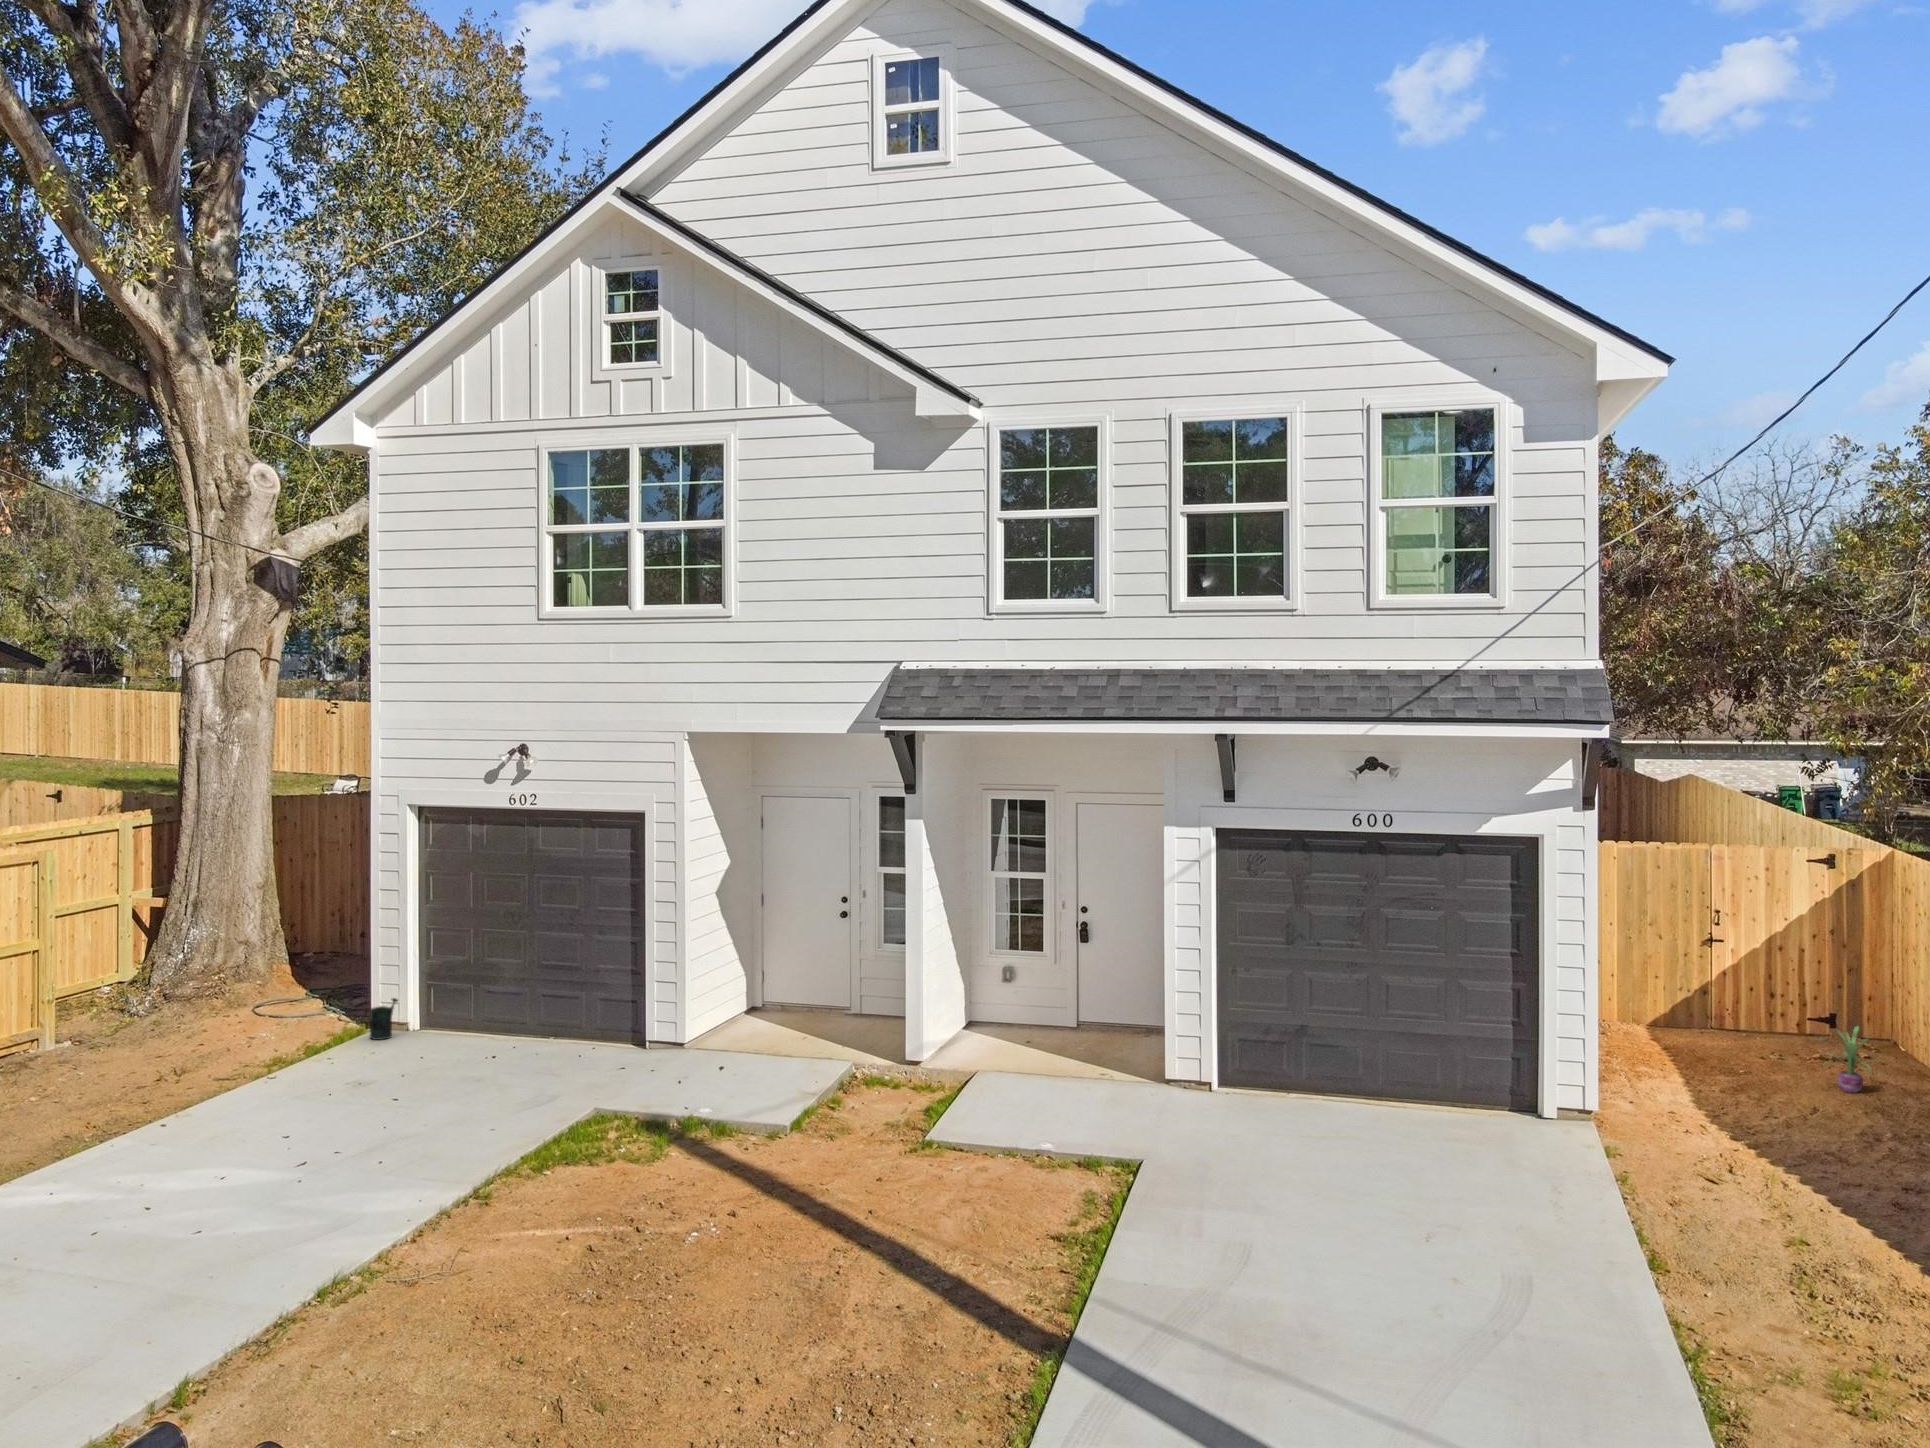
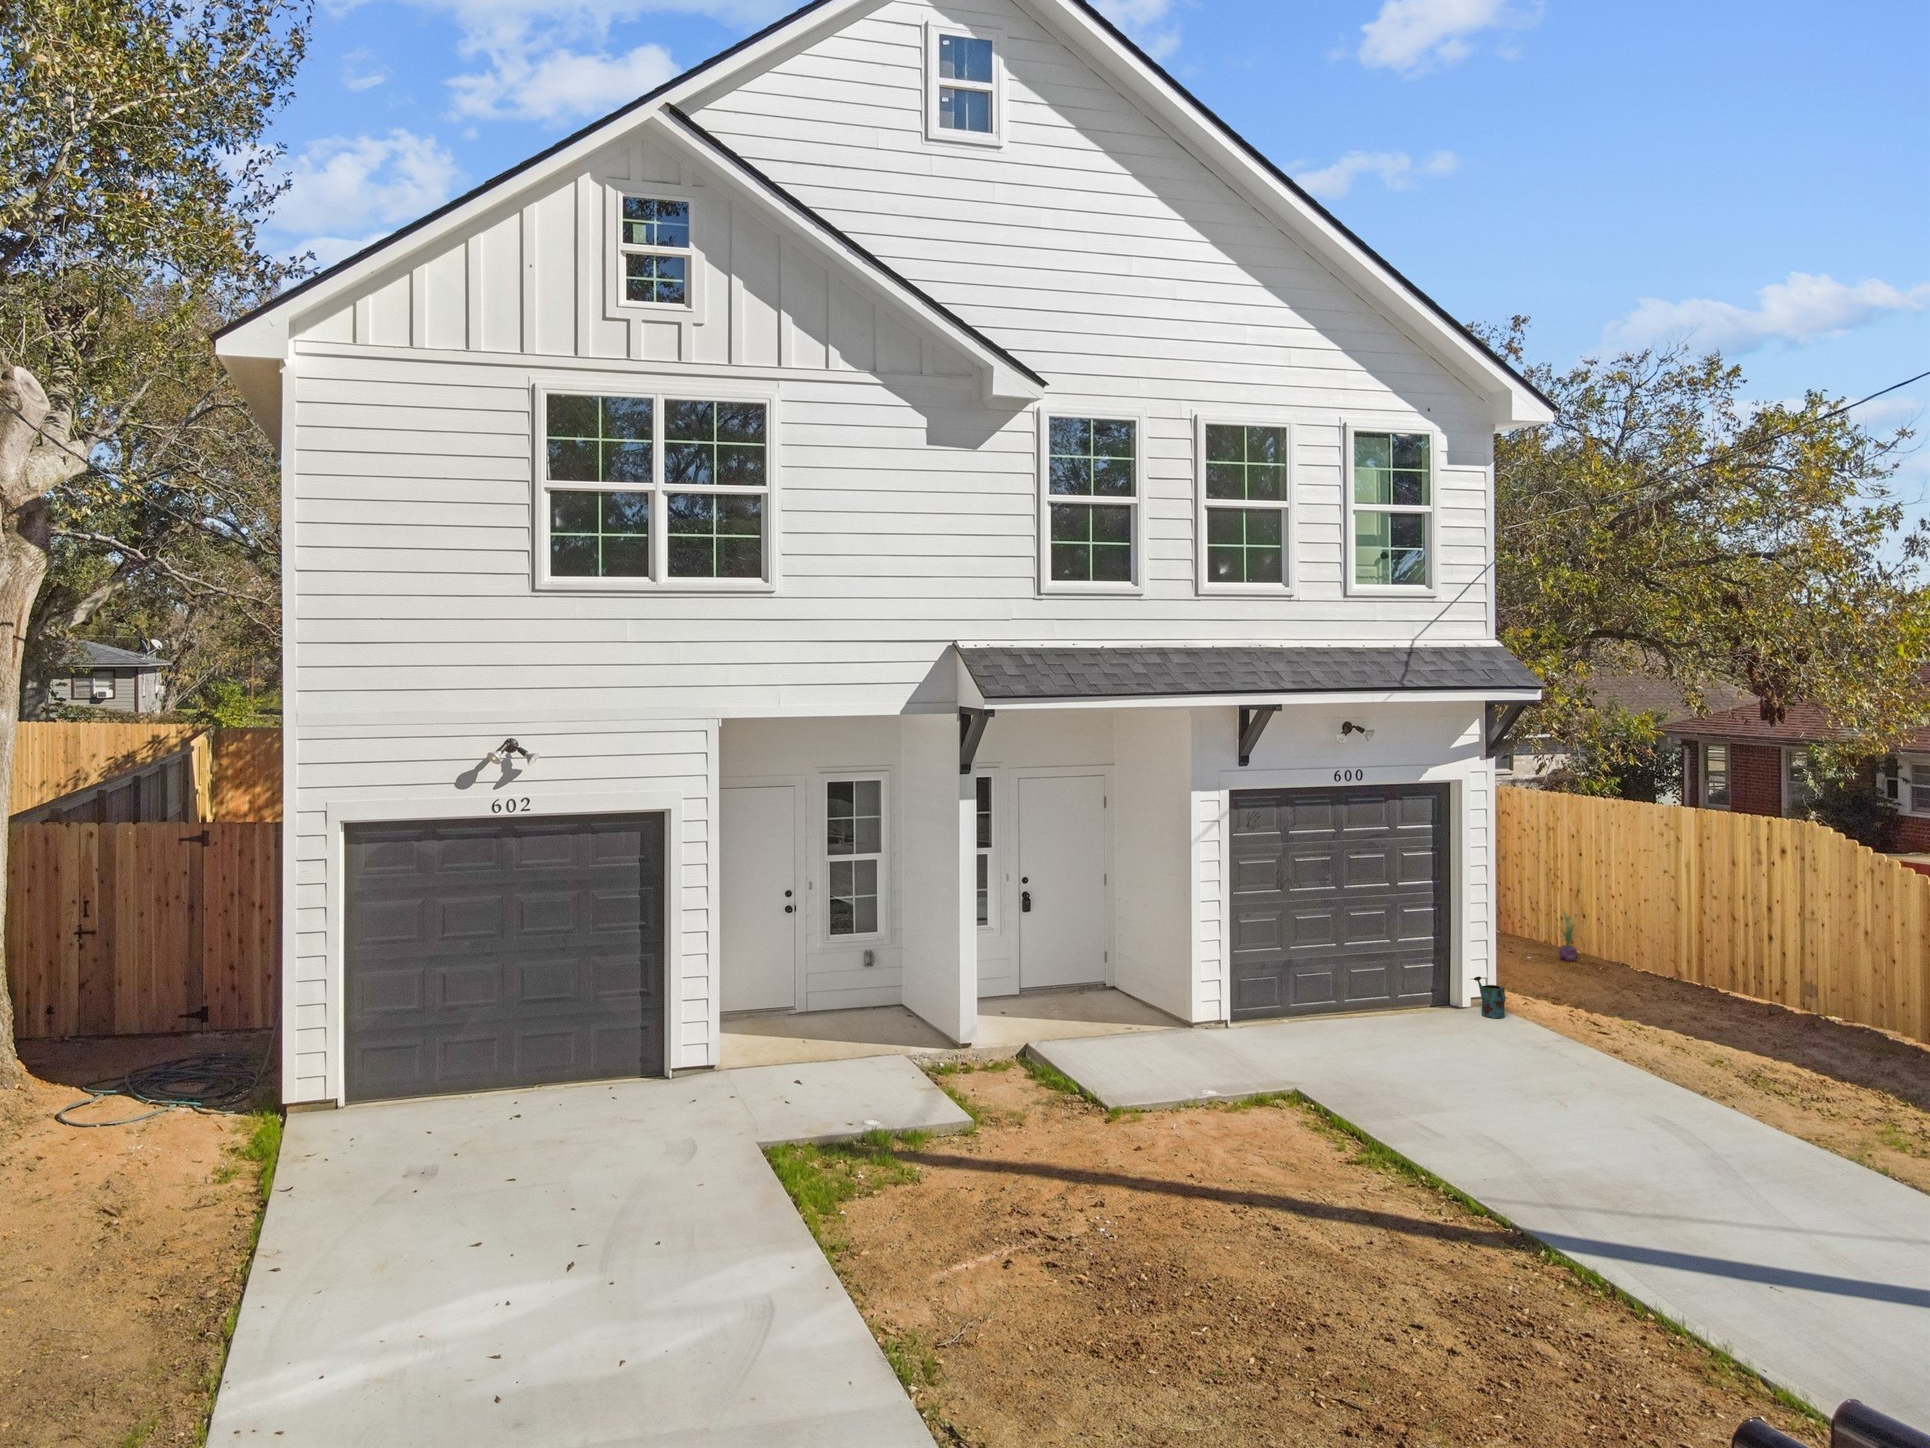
watering can: present [369,998,398,1040] -> present [1474,977,1506,1018]

